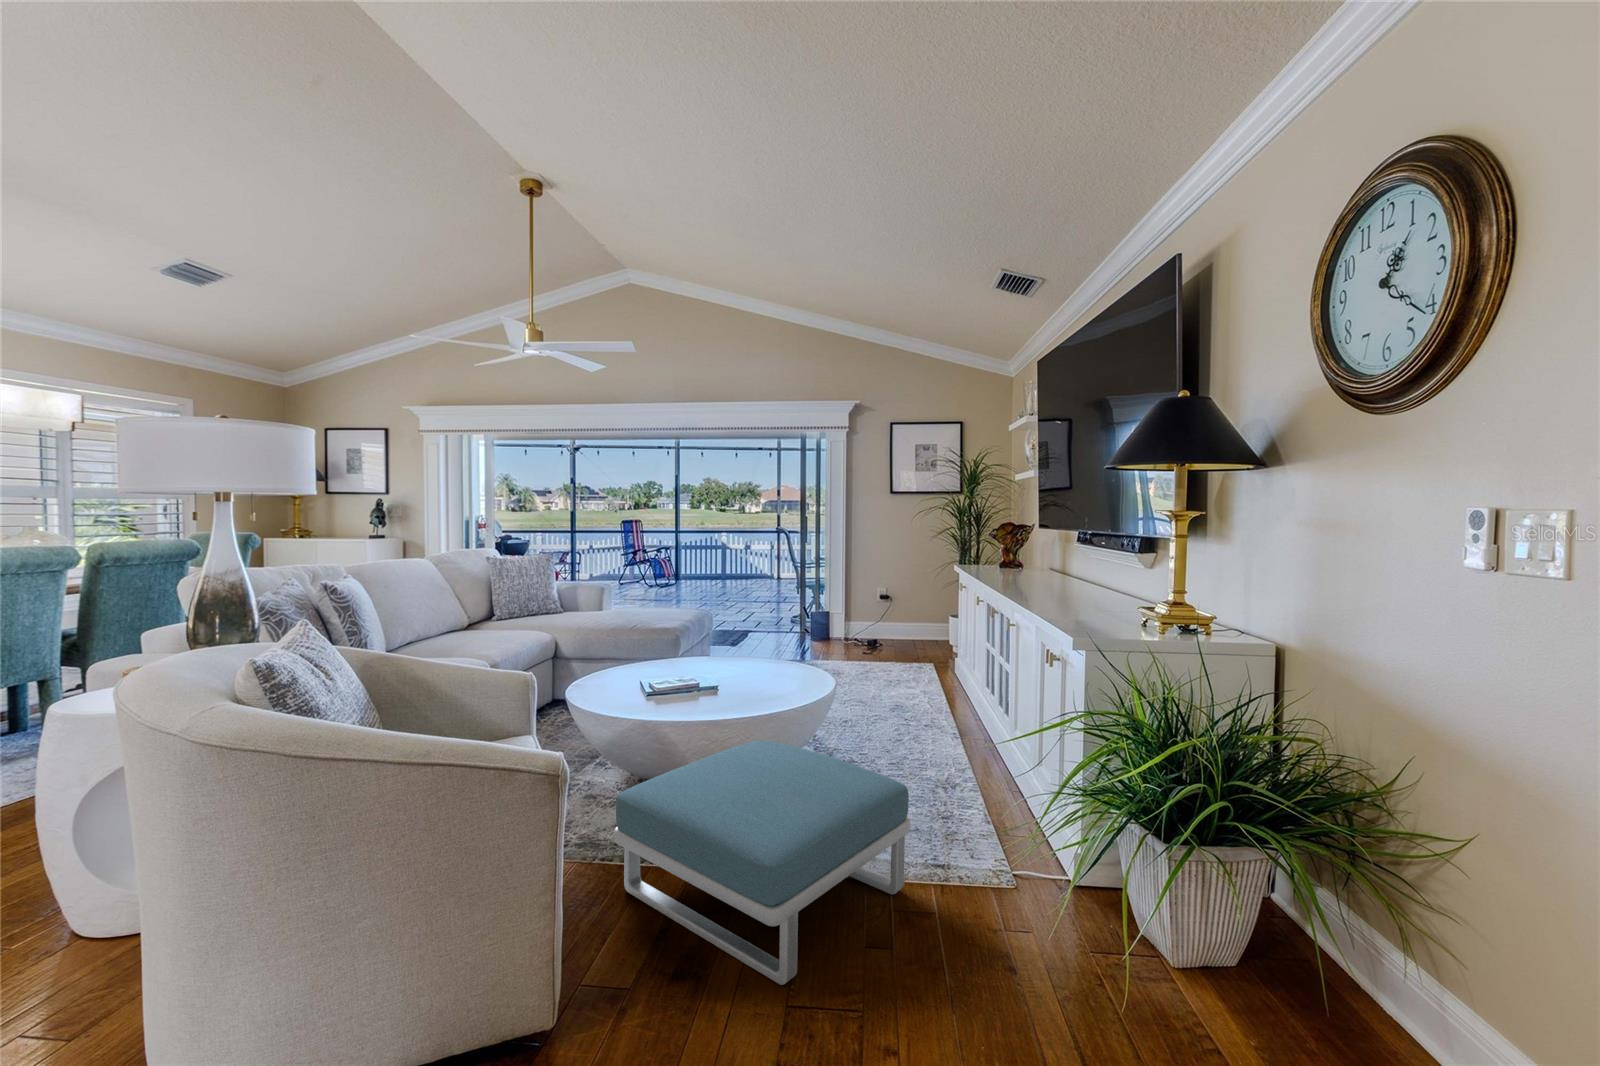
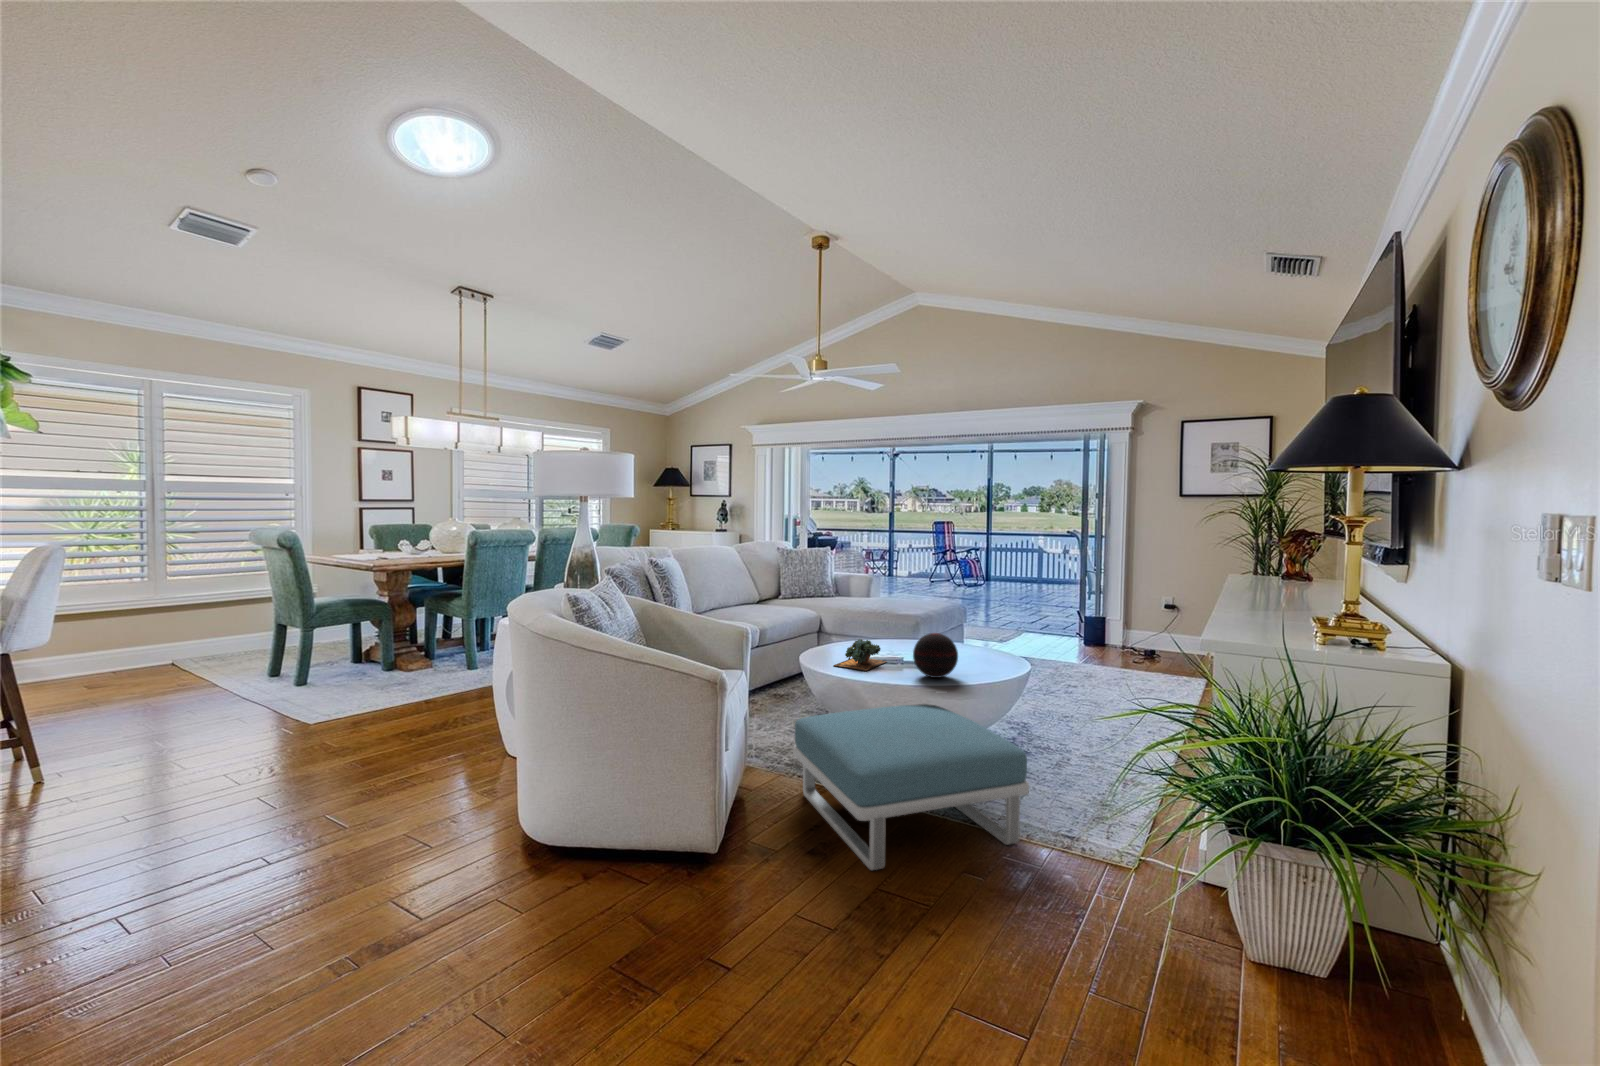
decorative orb: none [721,654,772,706] -> present [913,633,958,678]
succulent plant: none [617,668,676,707] -> present [833,639,886,671]

